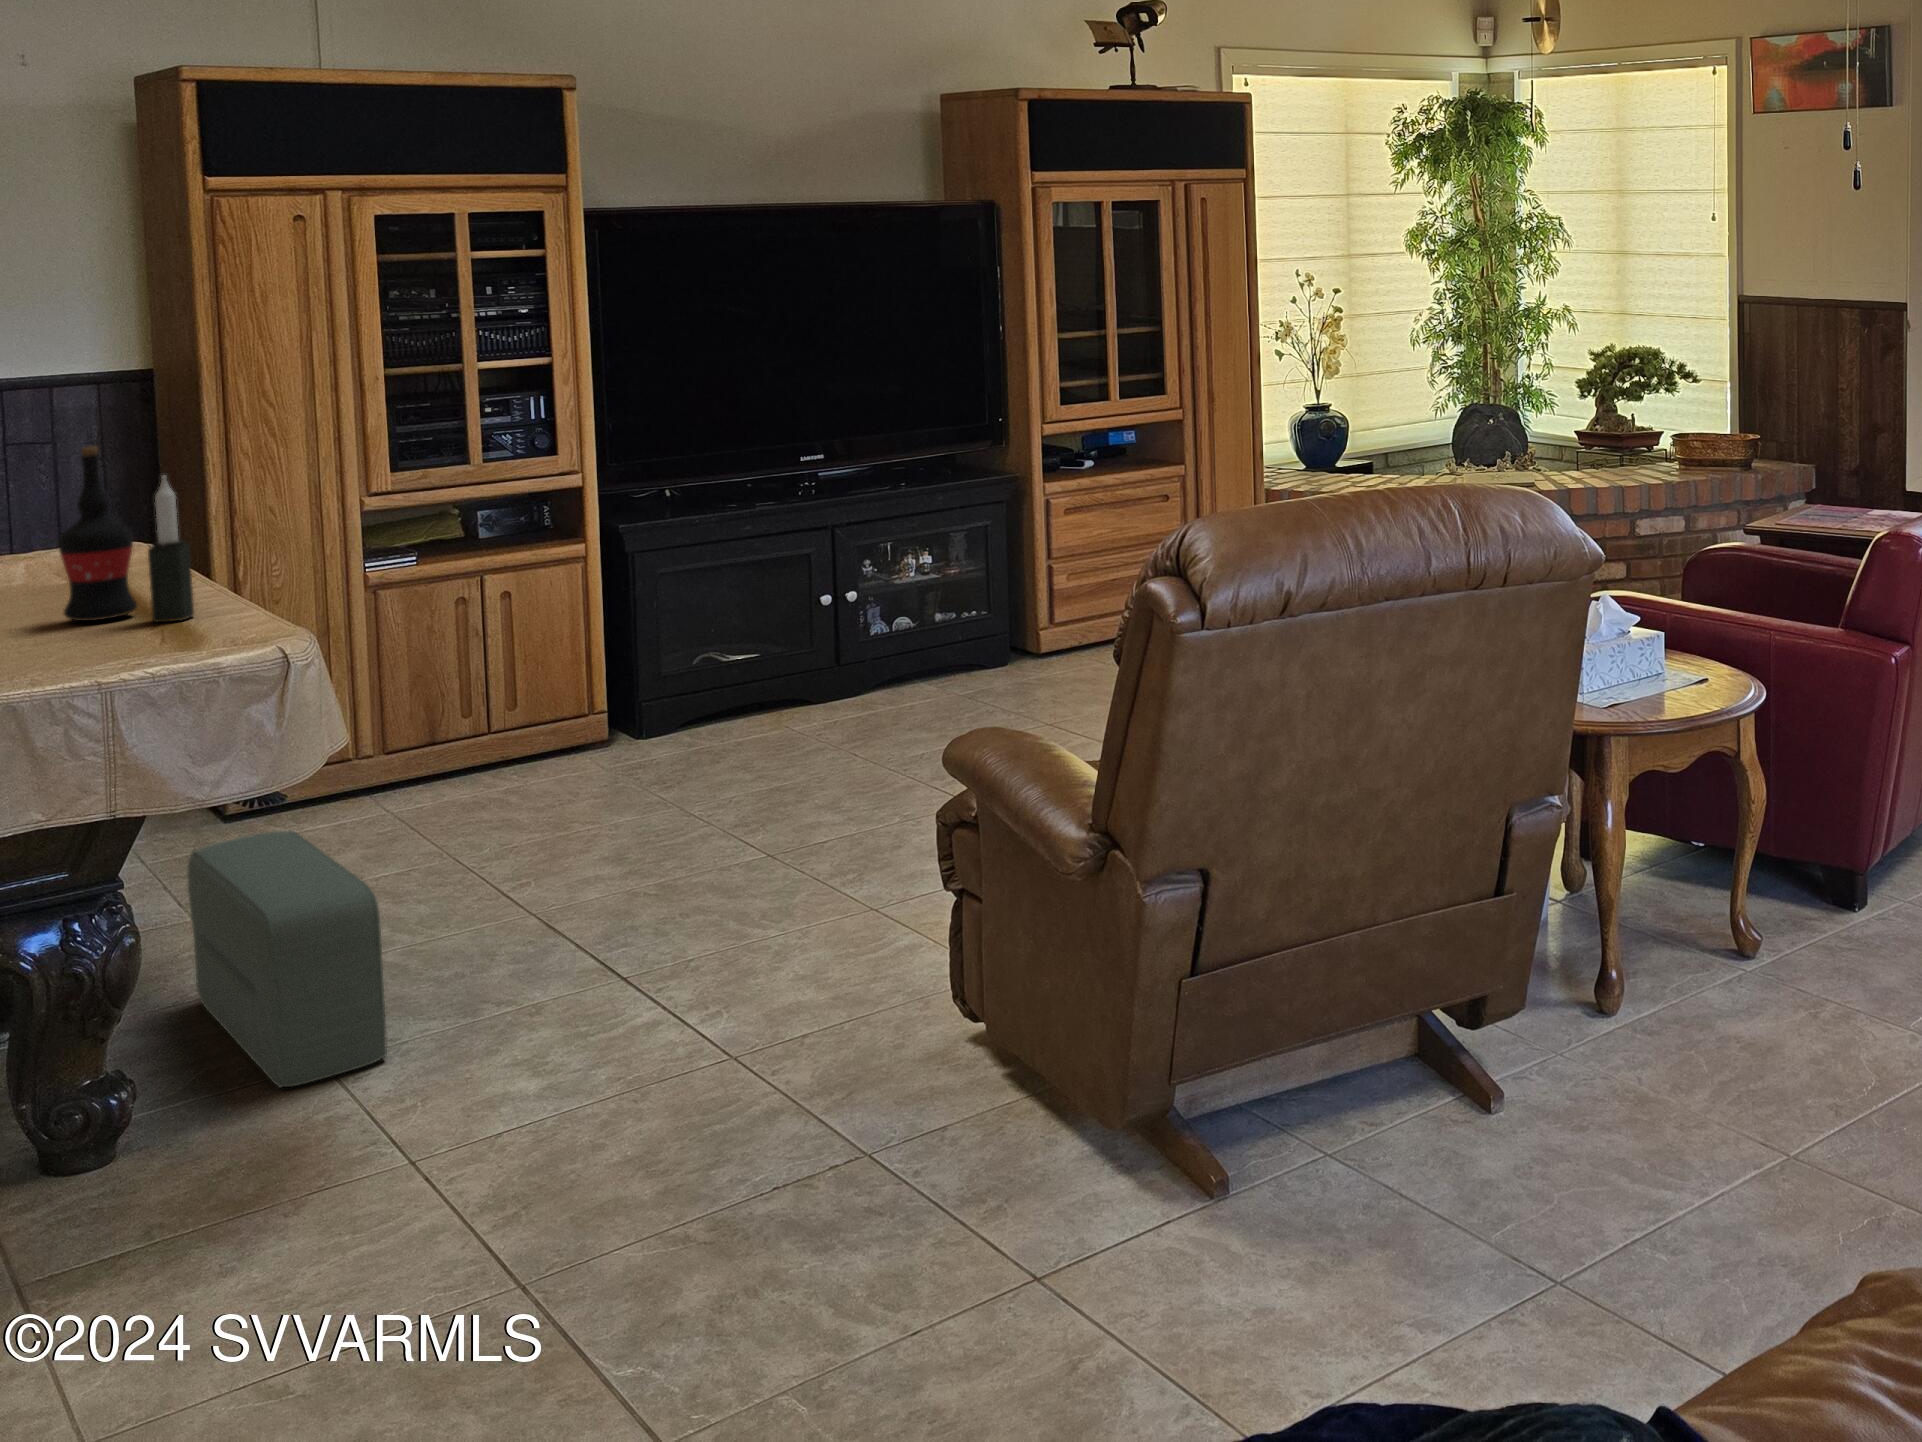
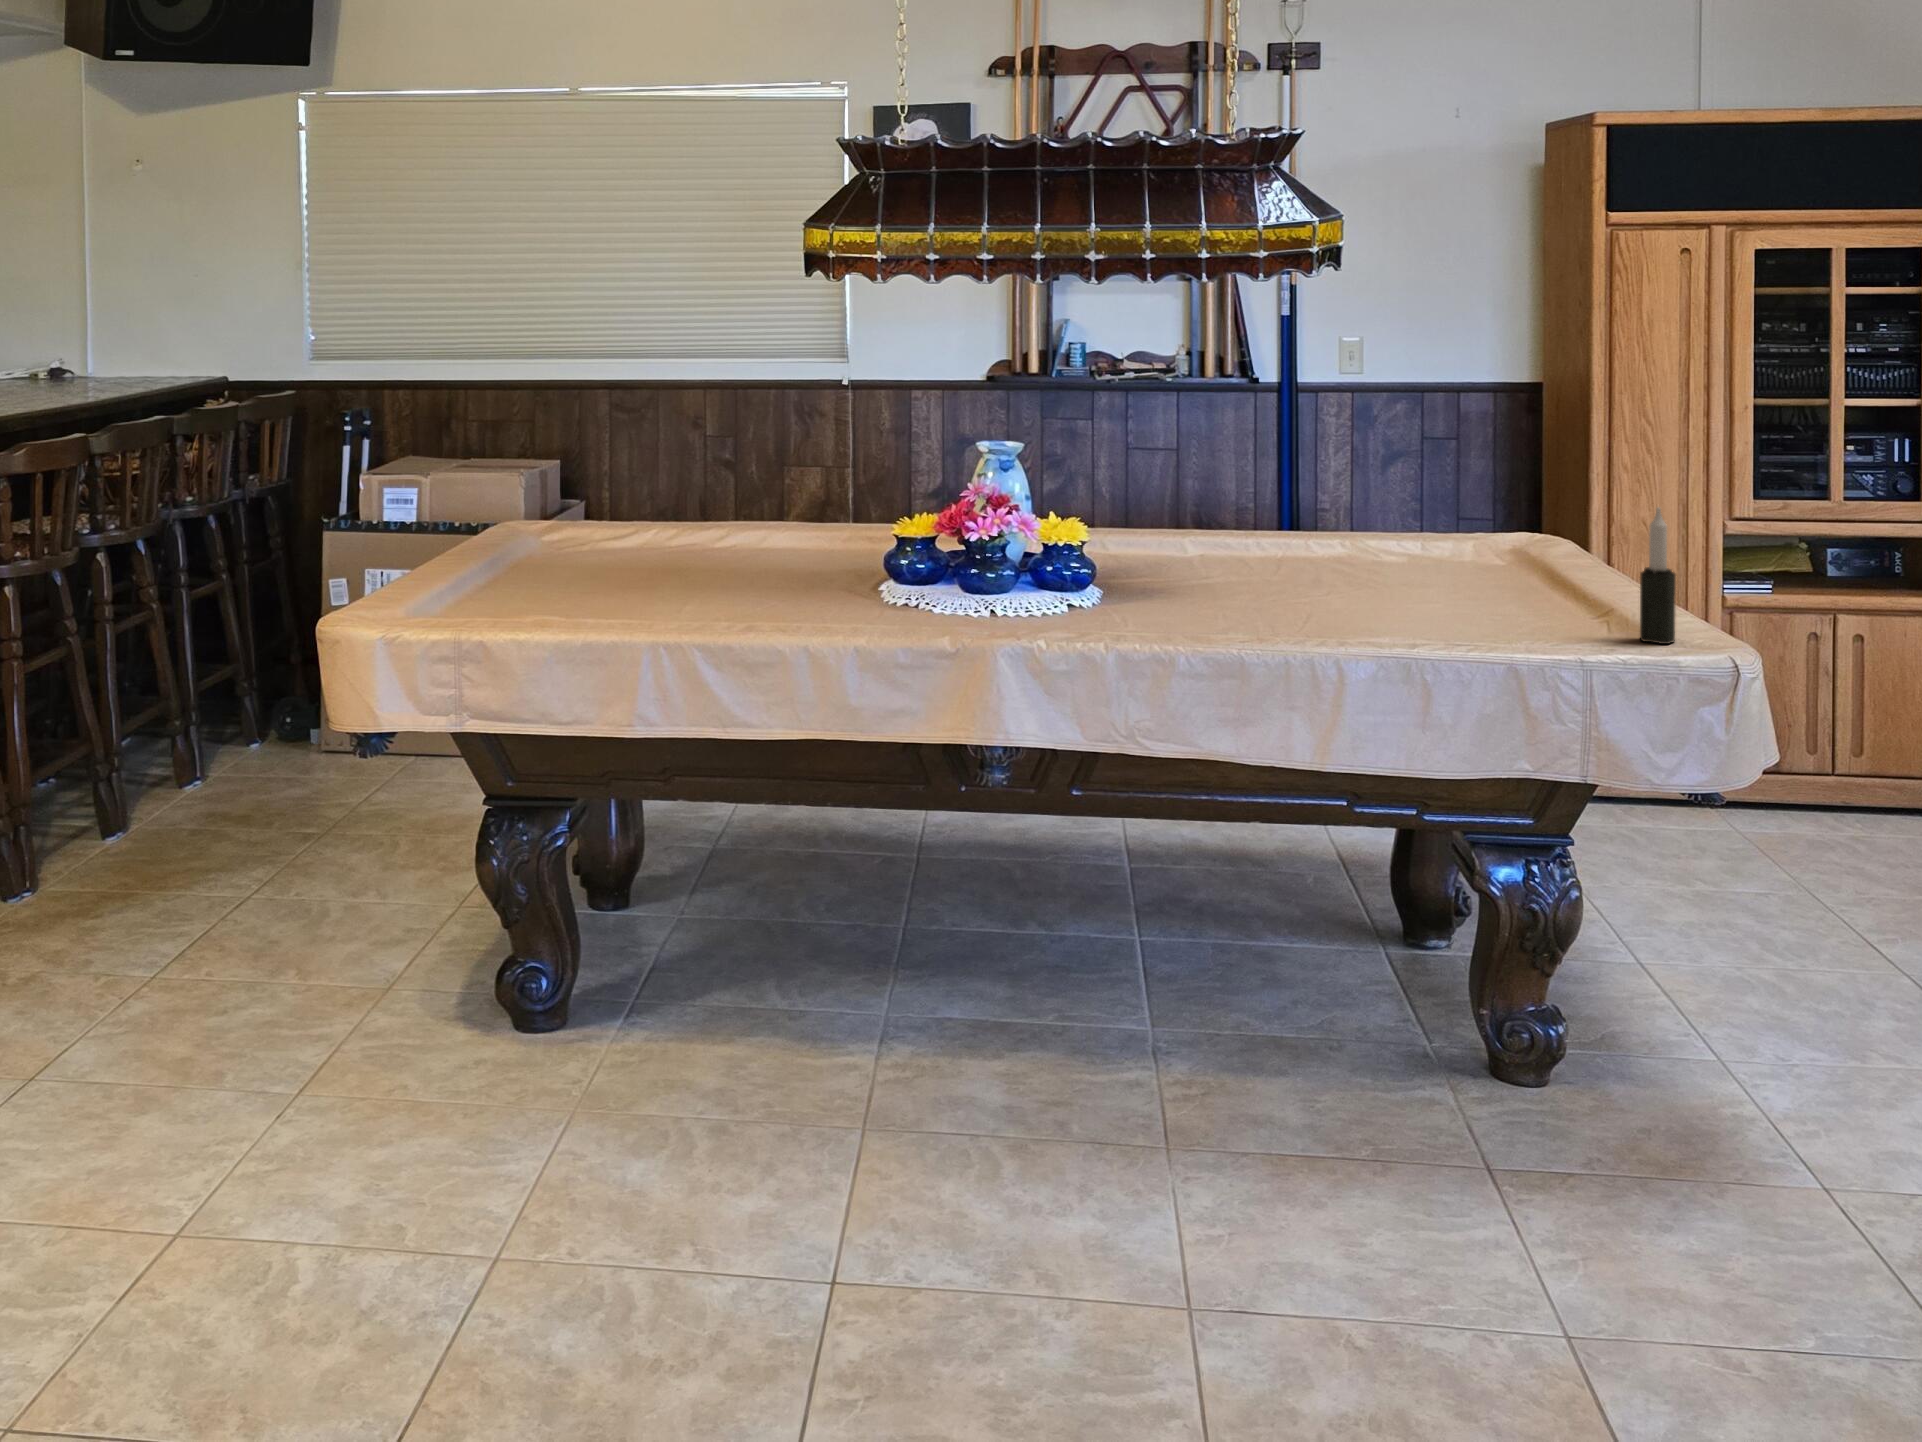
wine bottle: present [58,447,137,621] -> none [1560,472,1621,629]
pouf: present [187,831,387,1087] -> none [1613,839,1820,1111]

